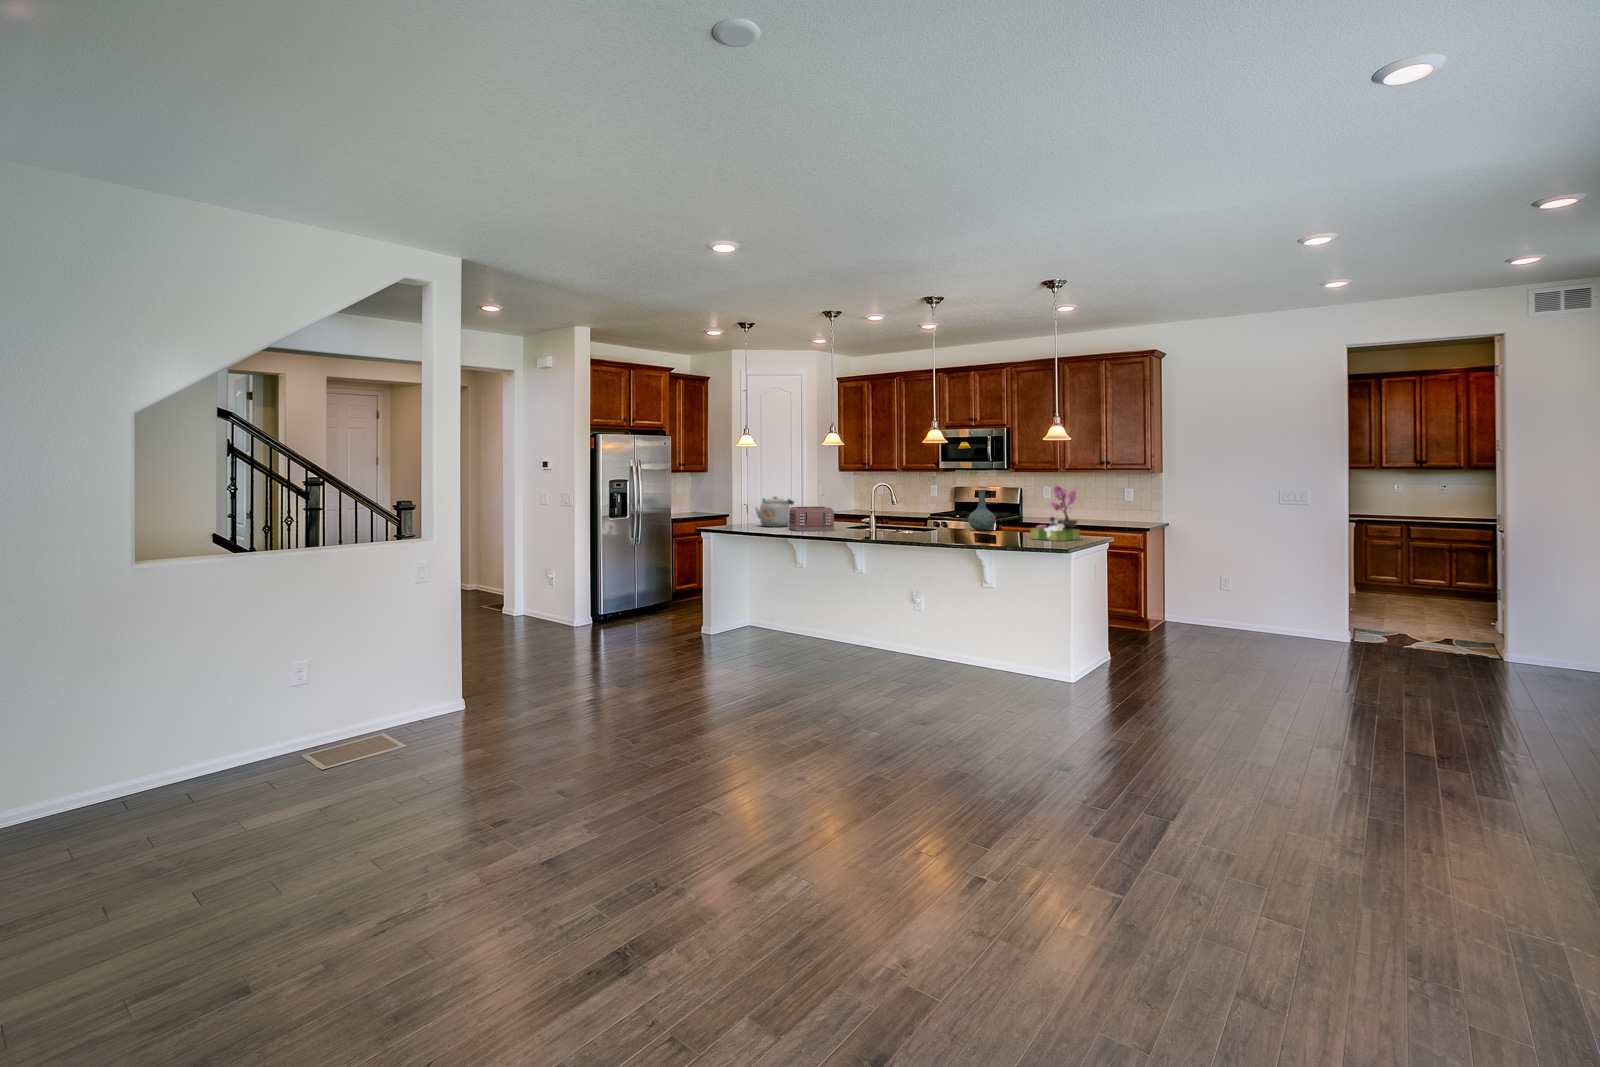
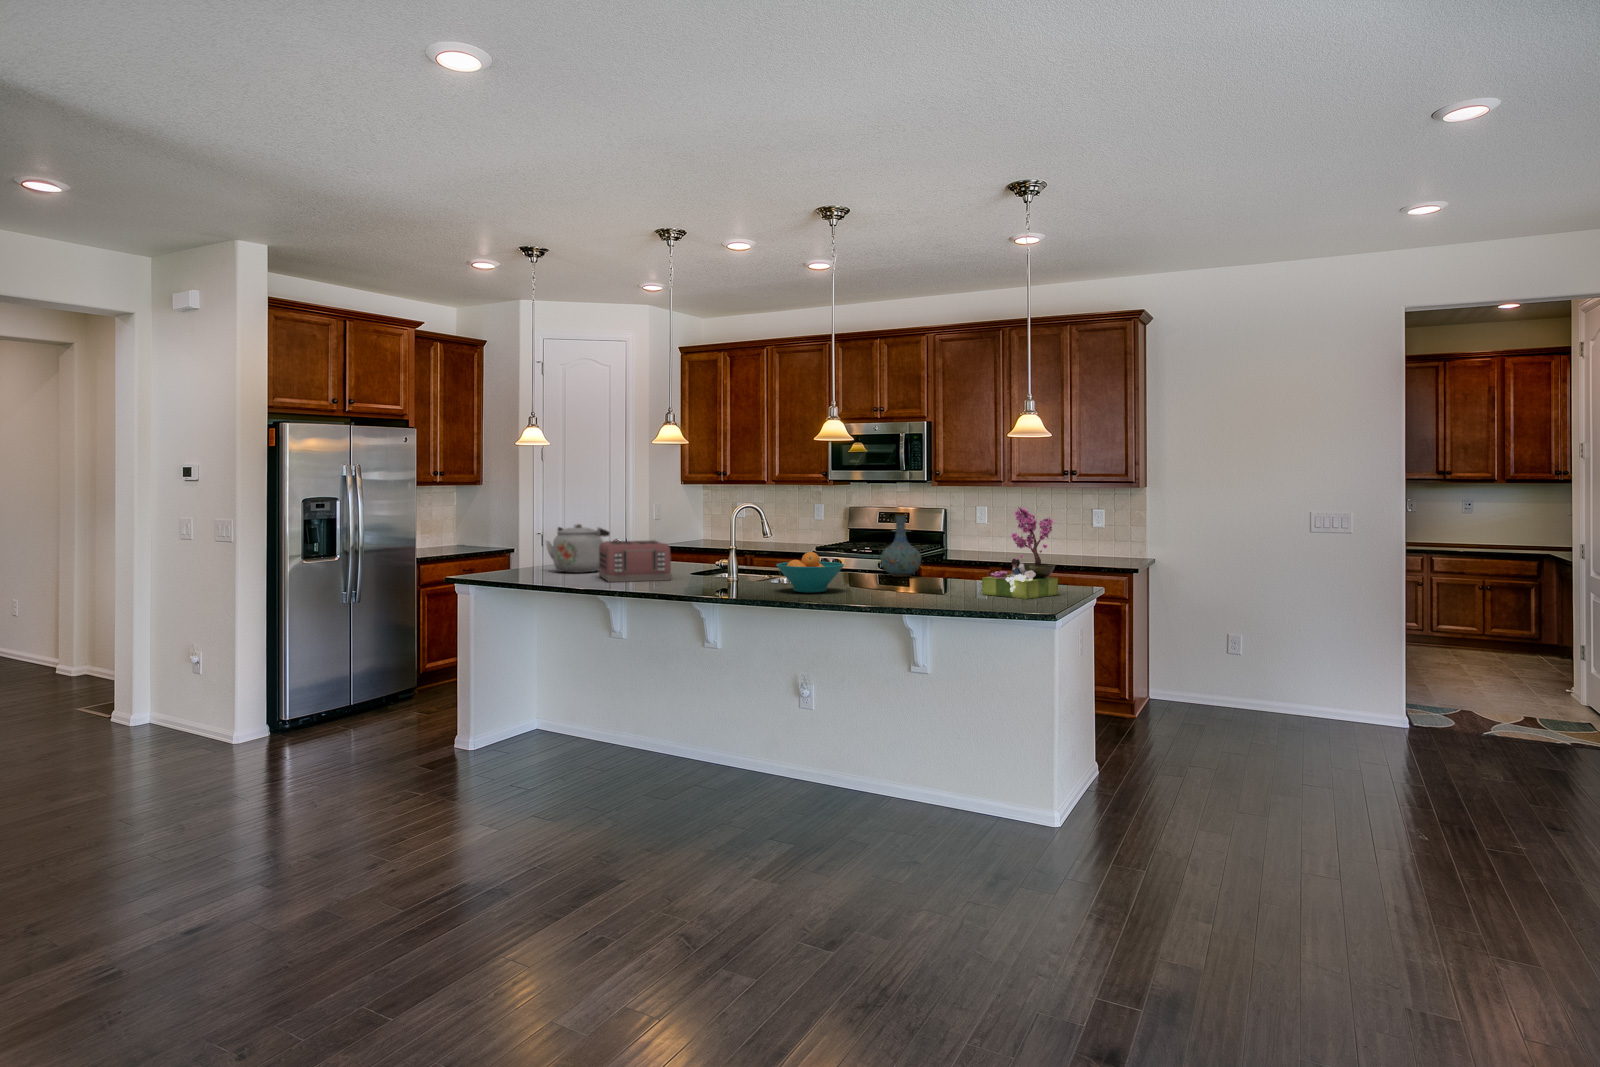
fruit bowl: none [900,512,943,537] -> present [776,552,844,593]

